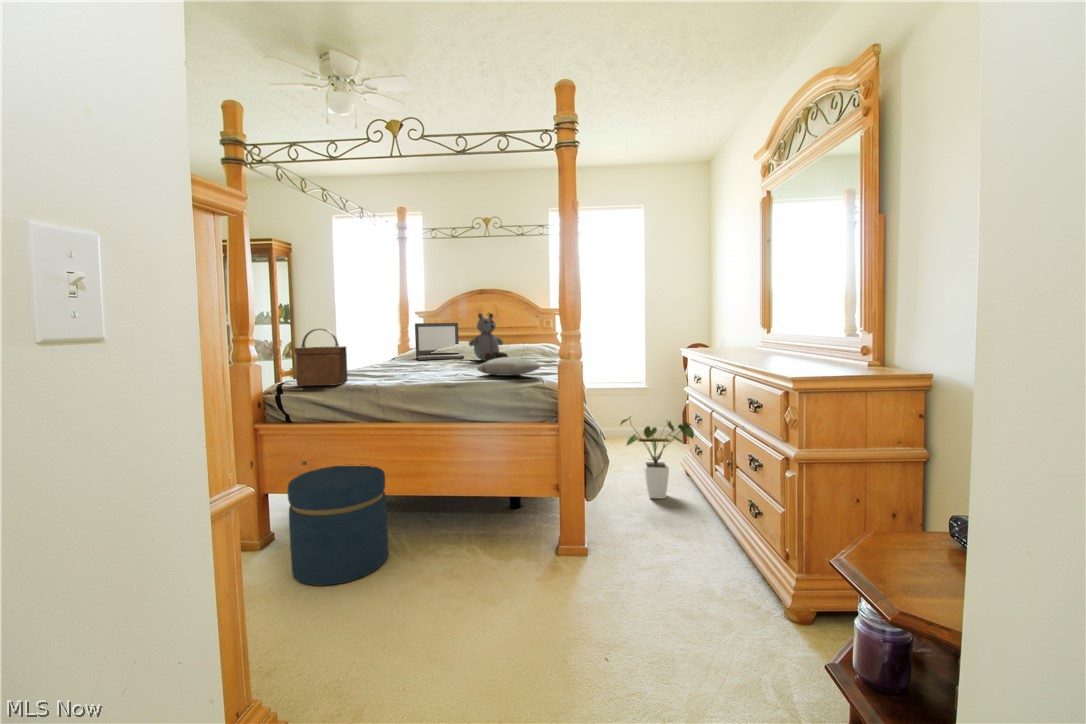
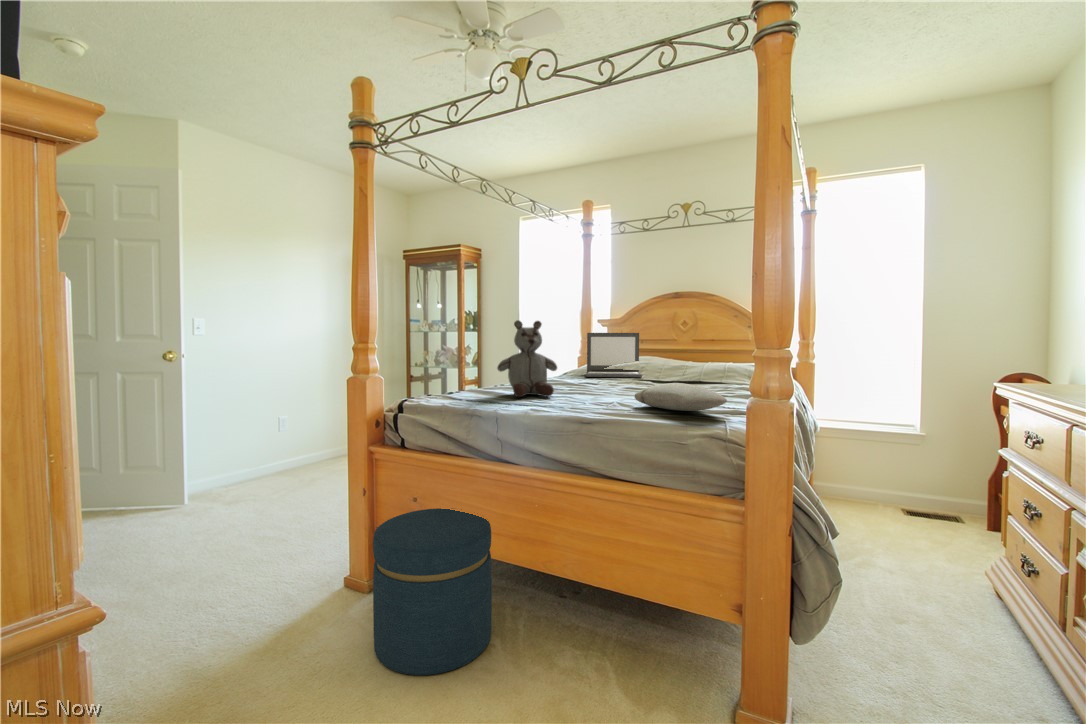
stuffed bear: present [469,313,508,361] -> present [497,320,557,397]
handbag: present [295,329,347,387] -> none [413,337,471,407]
house plant: present [620,417,694,498] -> none [872,491,1039,649]

